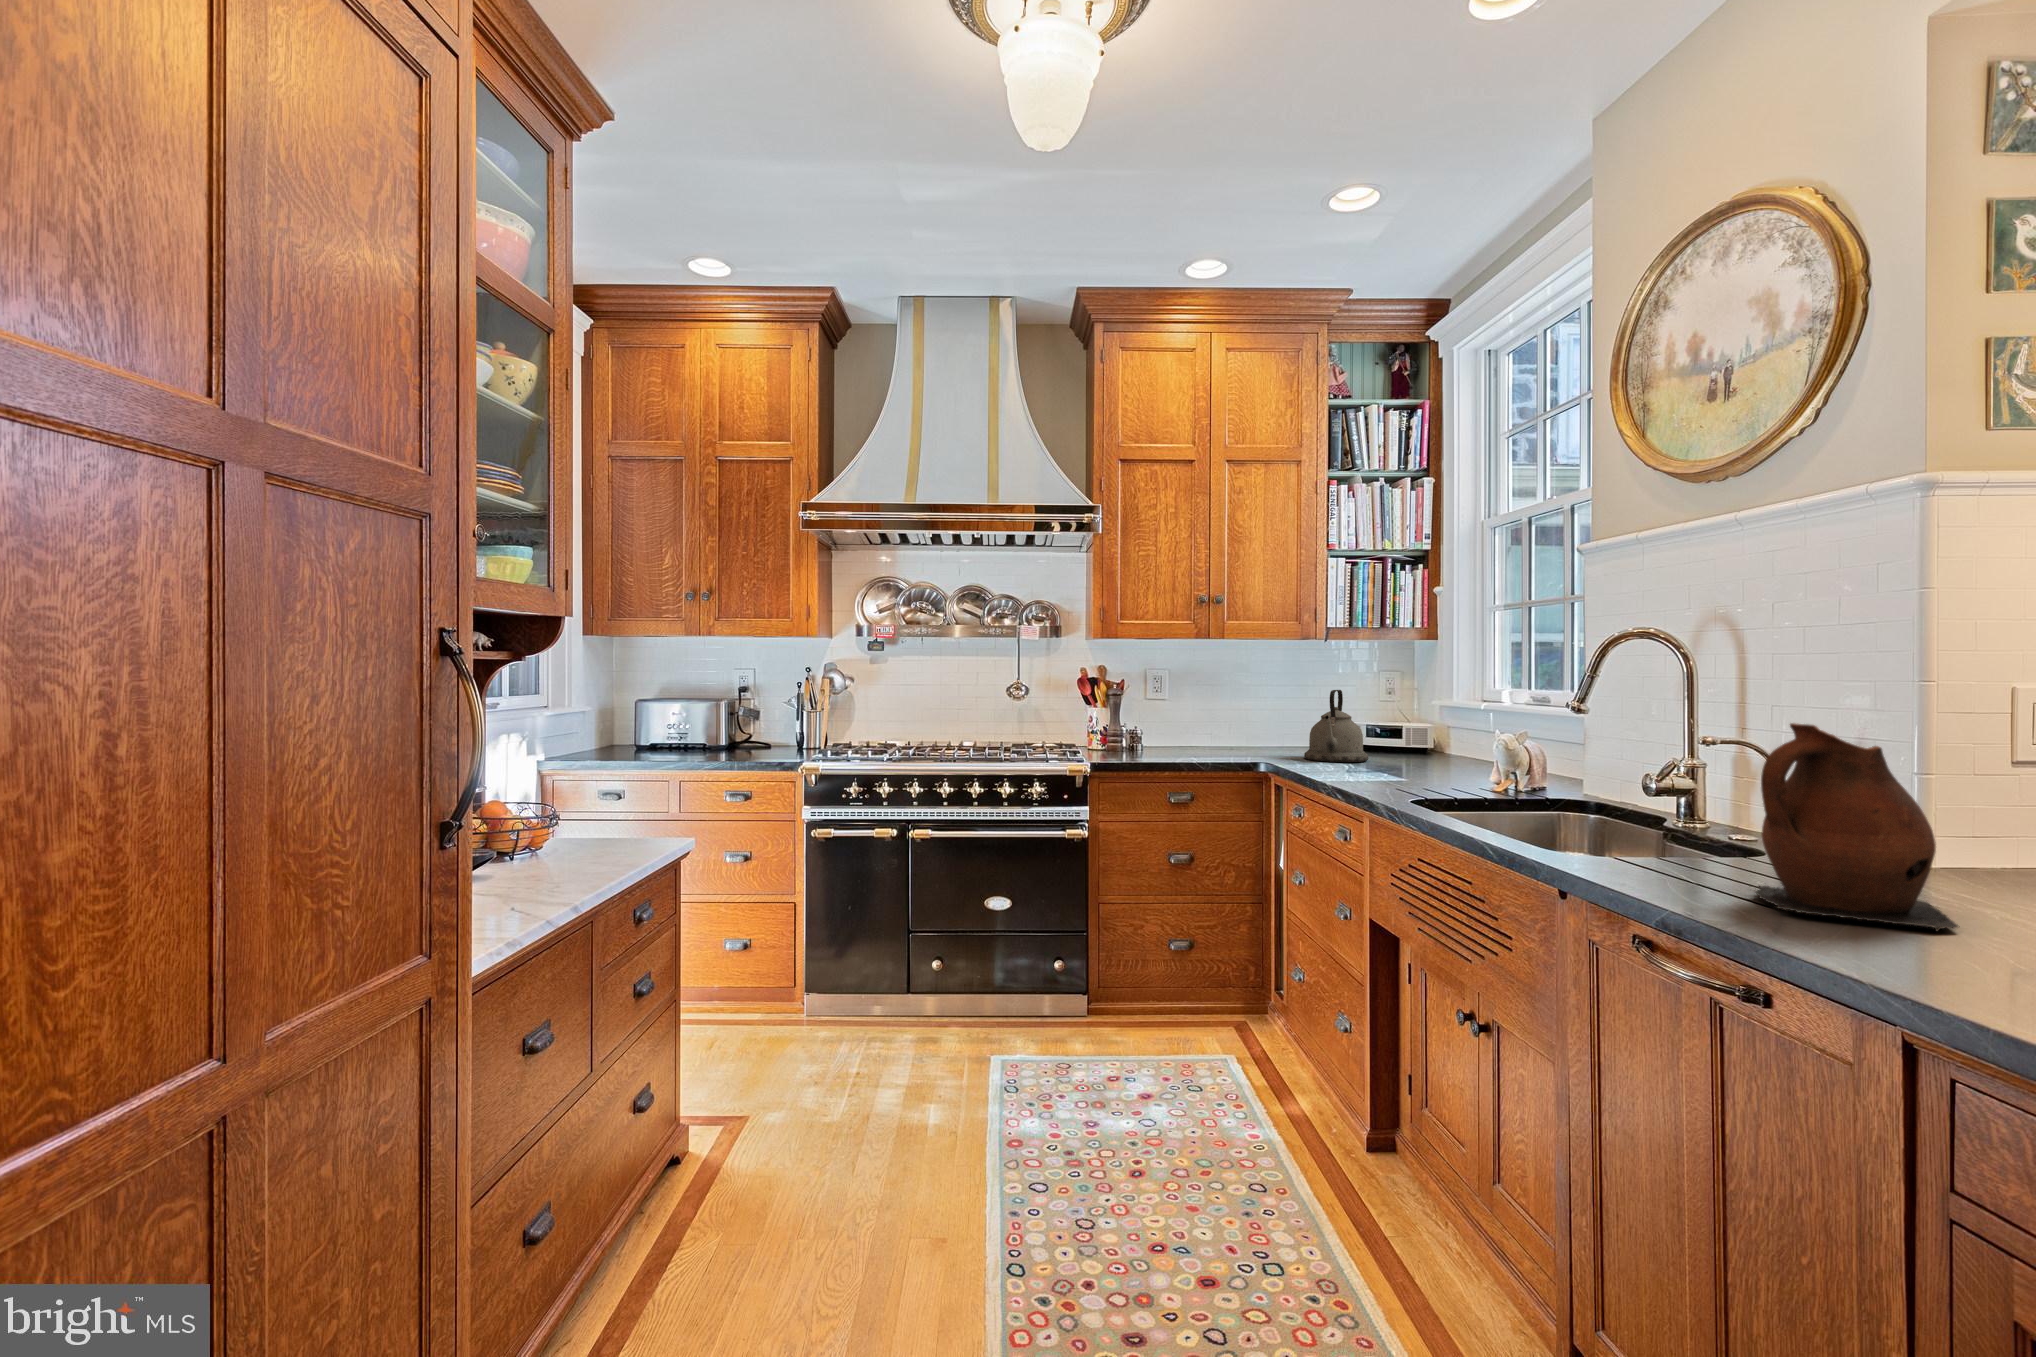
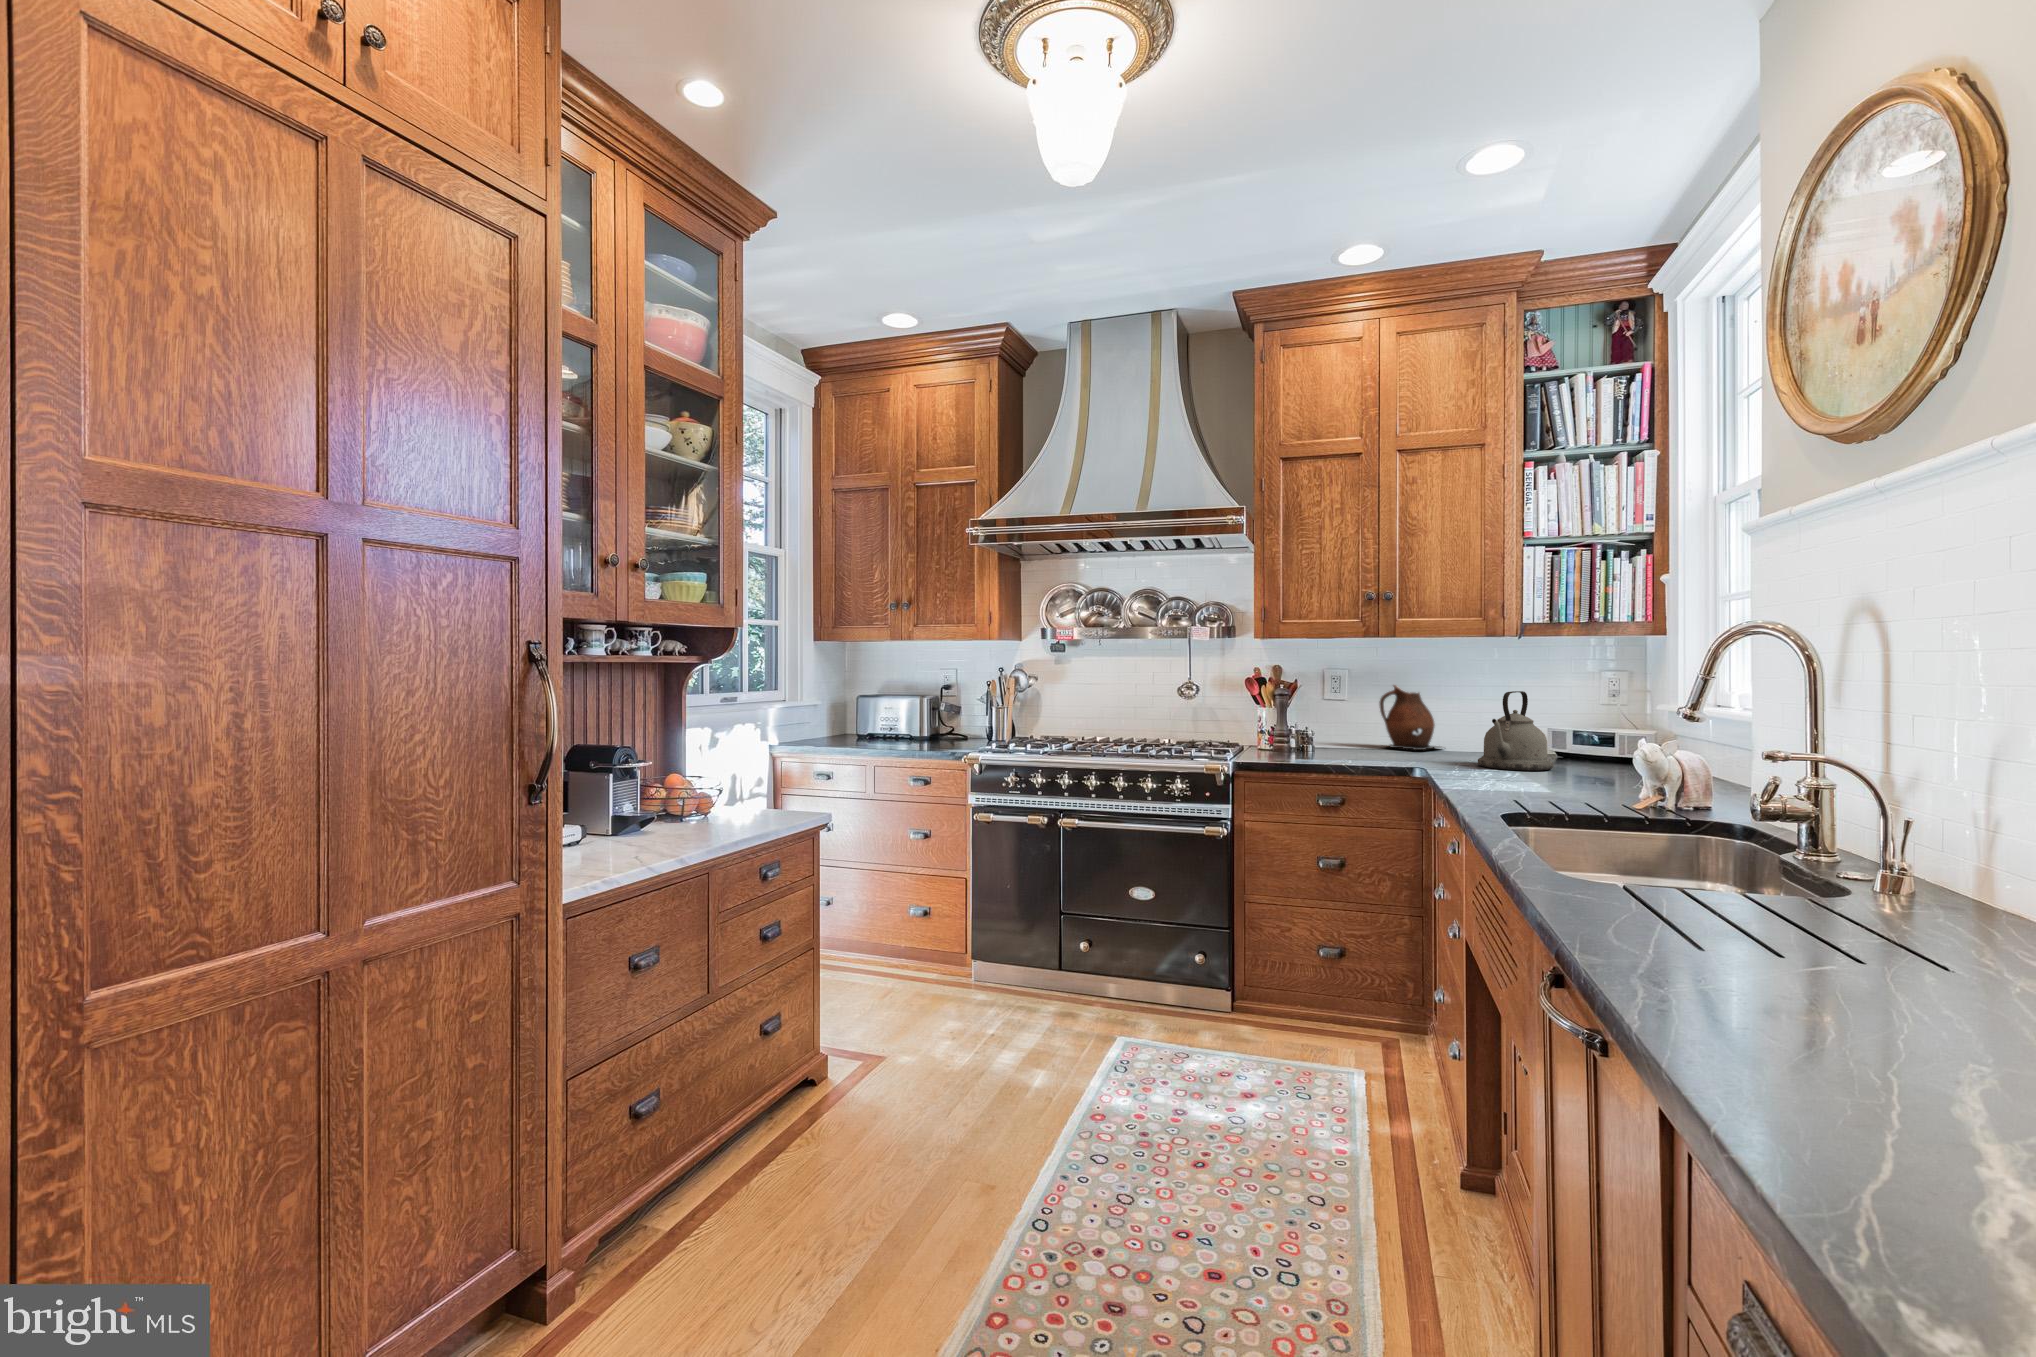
ceramic pitcher: present [1754,723,1960,932] -> present [1379,685,1440,750]

